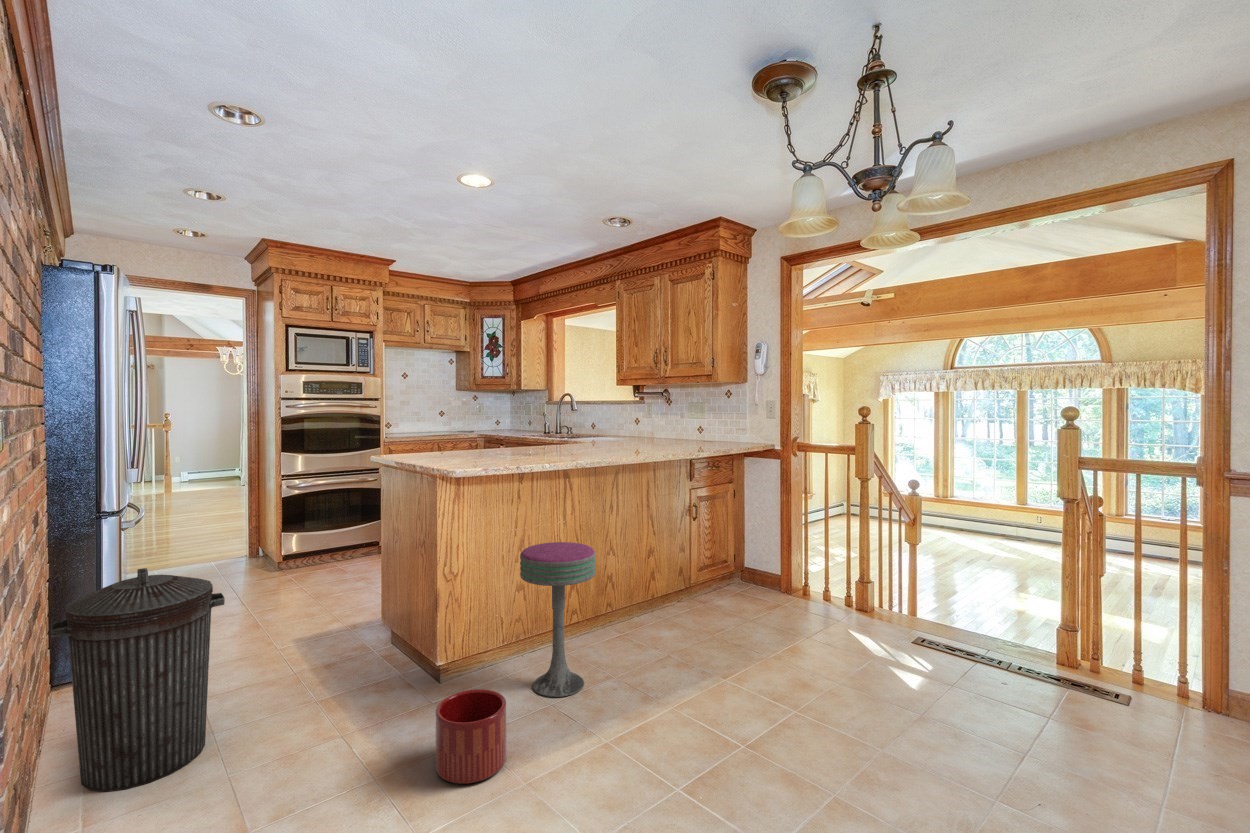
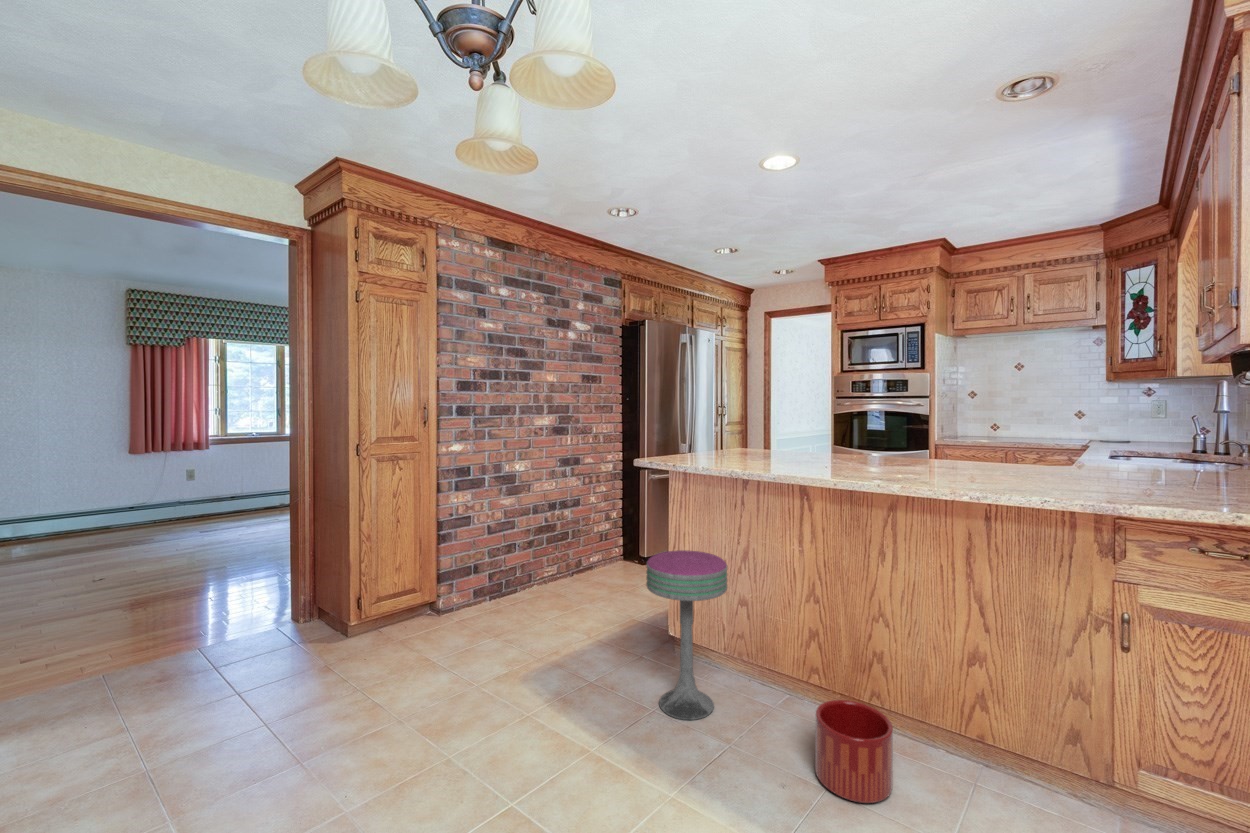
trash can: present [51,568,225,792] -> none [526,491,587,603]
planter: present [436,689,507,784] -> present [815,700,893,803]

